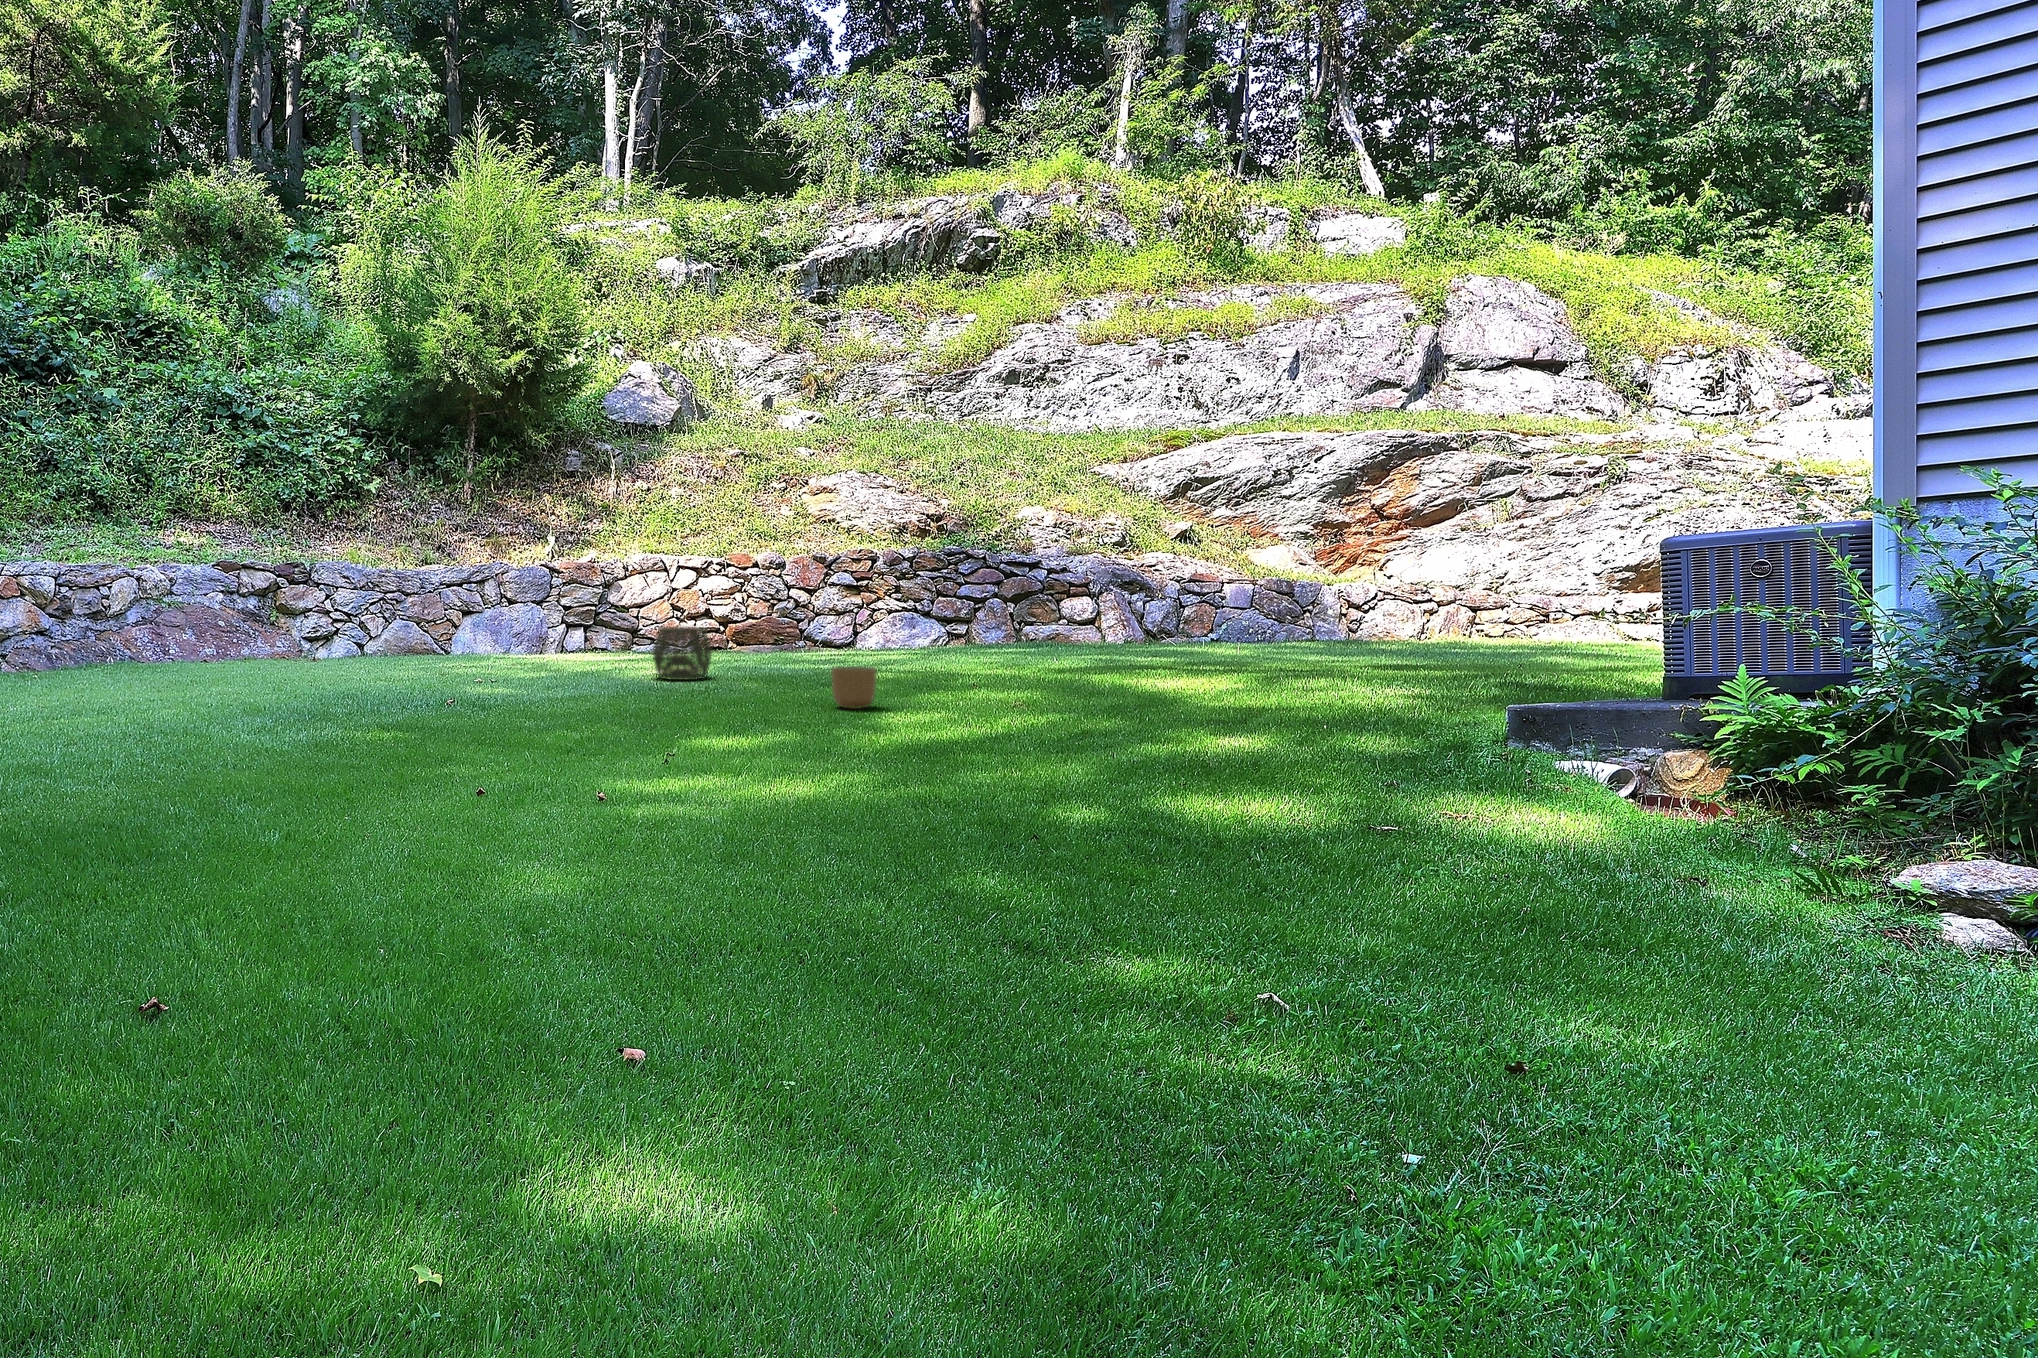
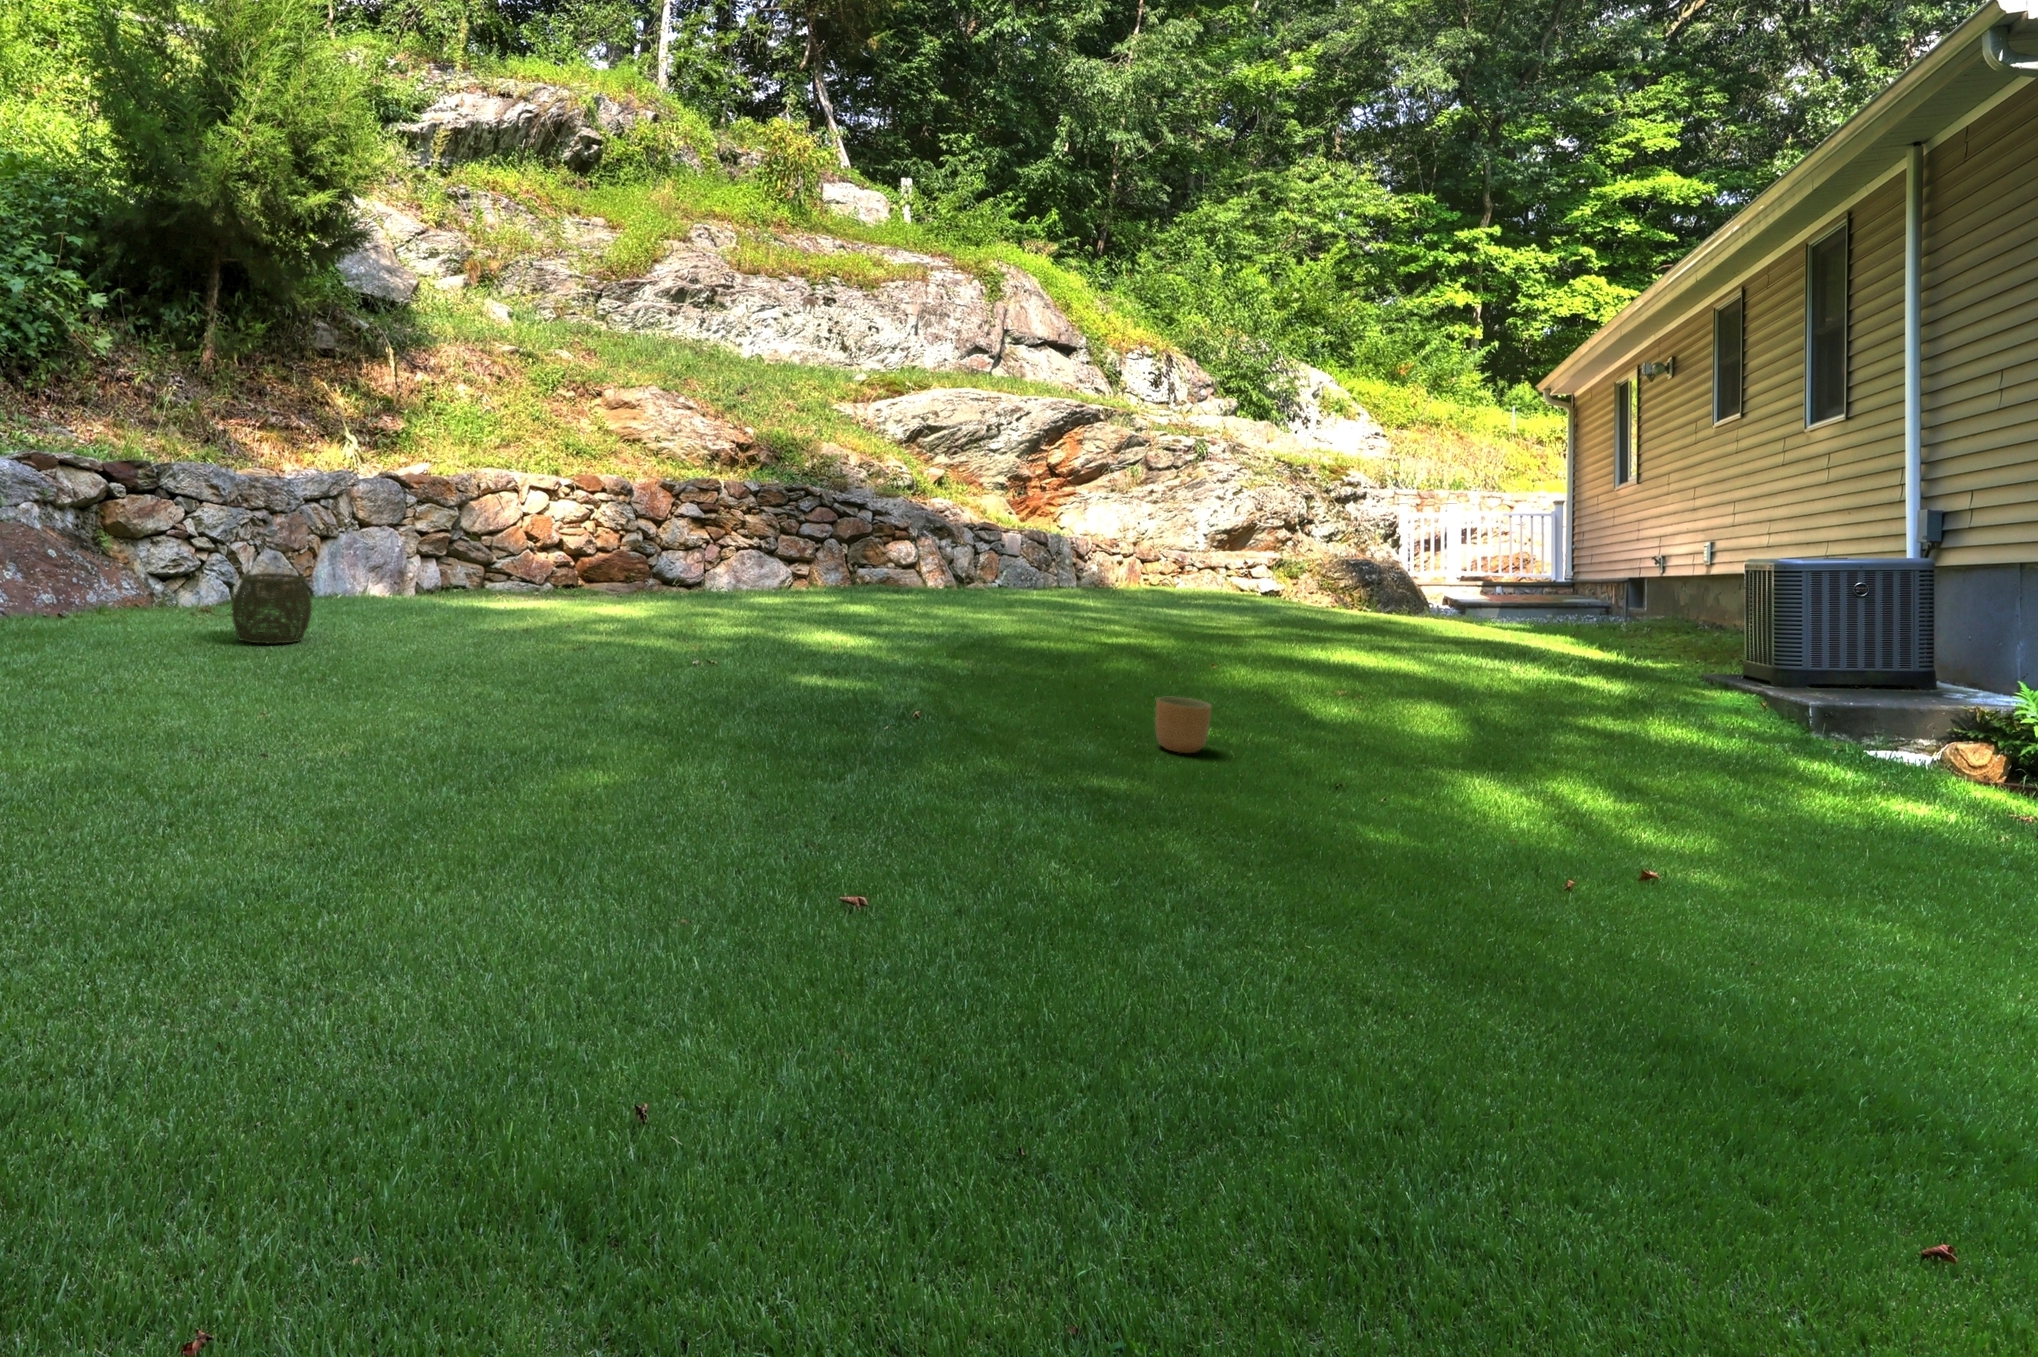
woven basket: present [653,627,711,680] -> present [232,573,312,644]

